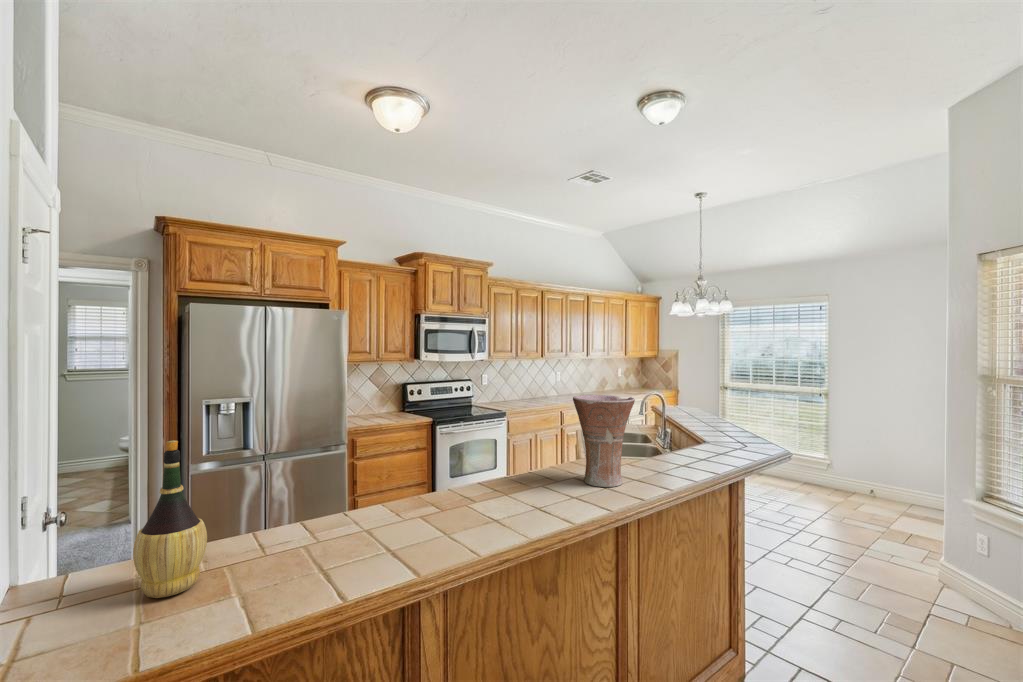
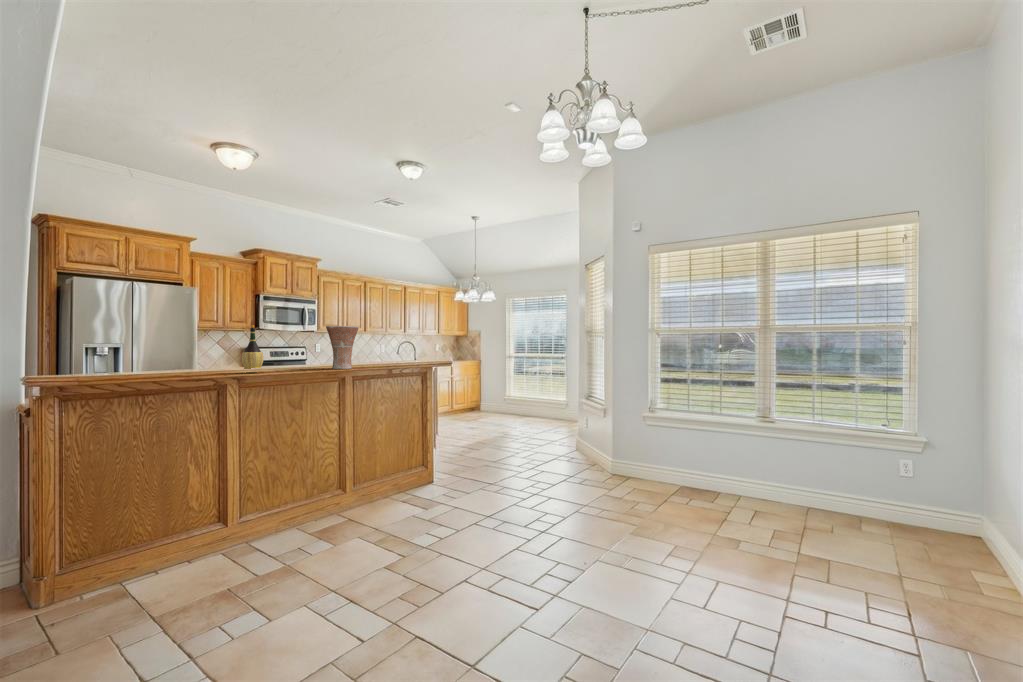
wine bottle: present [133,440,207,598] -> present [242,325,264,373]

